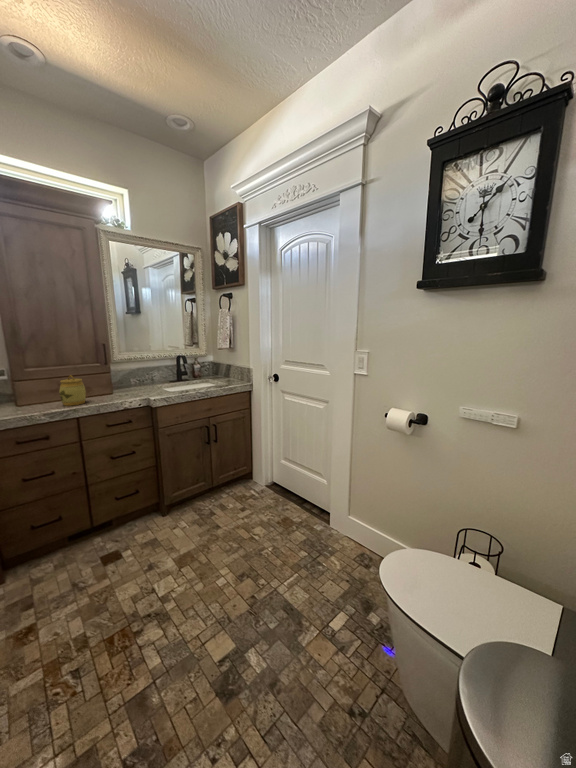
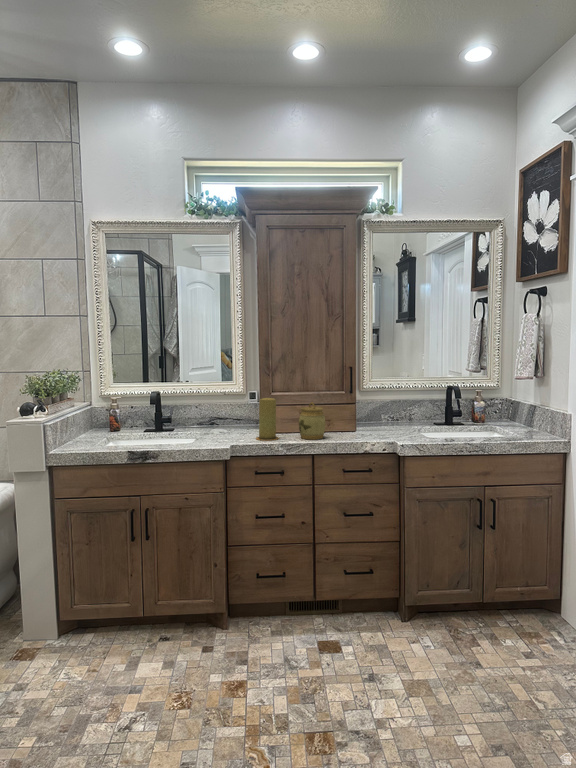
candle: none [13,375,40,413] -> present [256,398,279,441]

